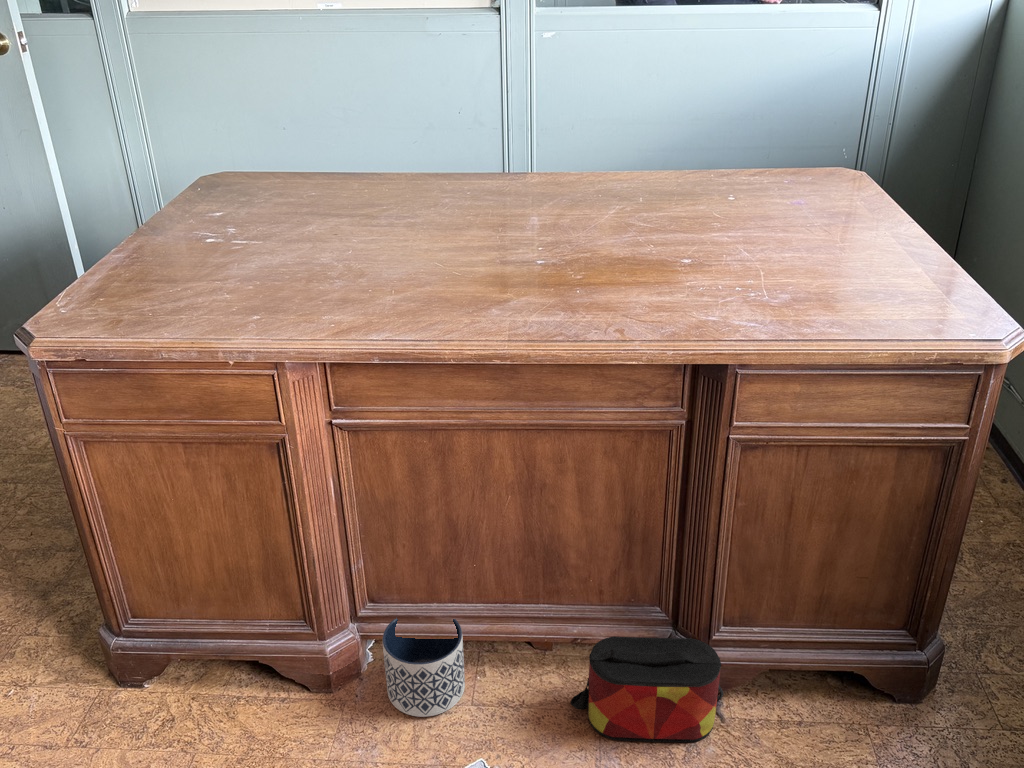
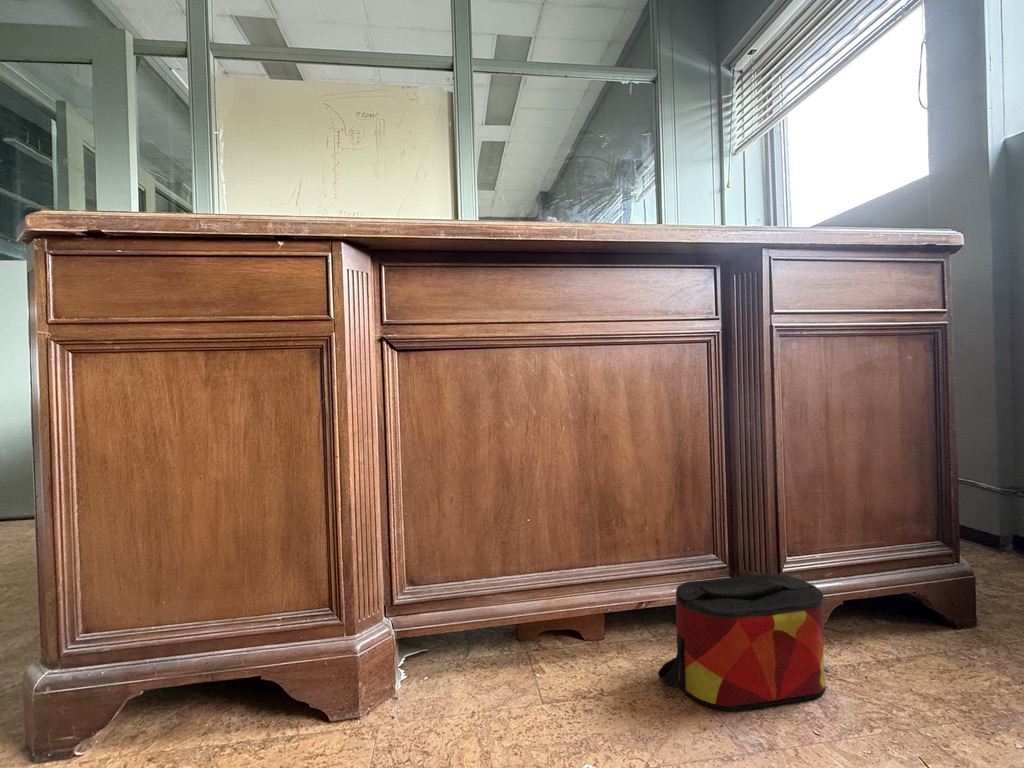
planter: present [382,618,465,717] -> none [430,588,528,726]

